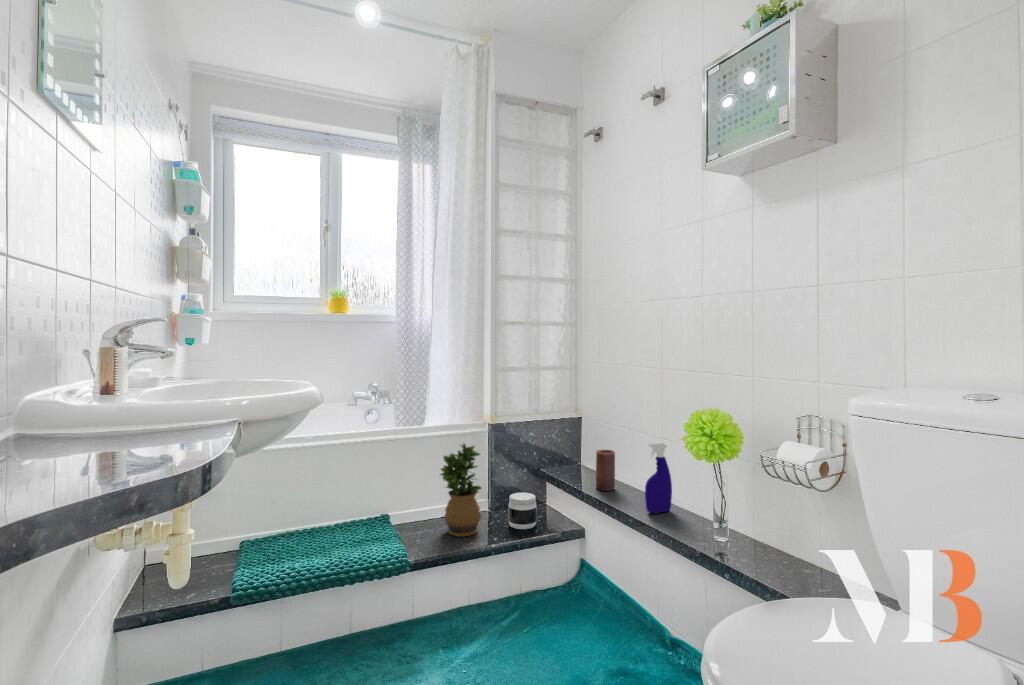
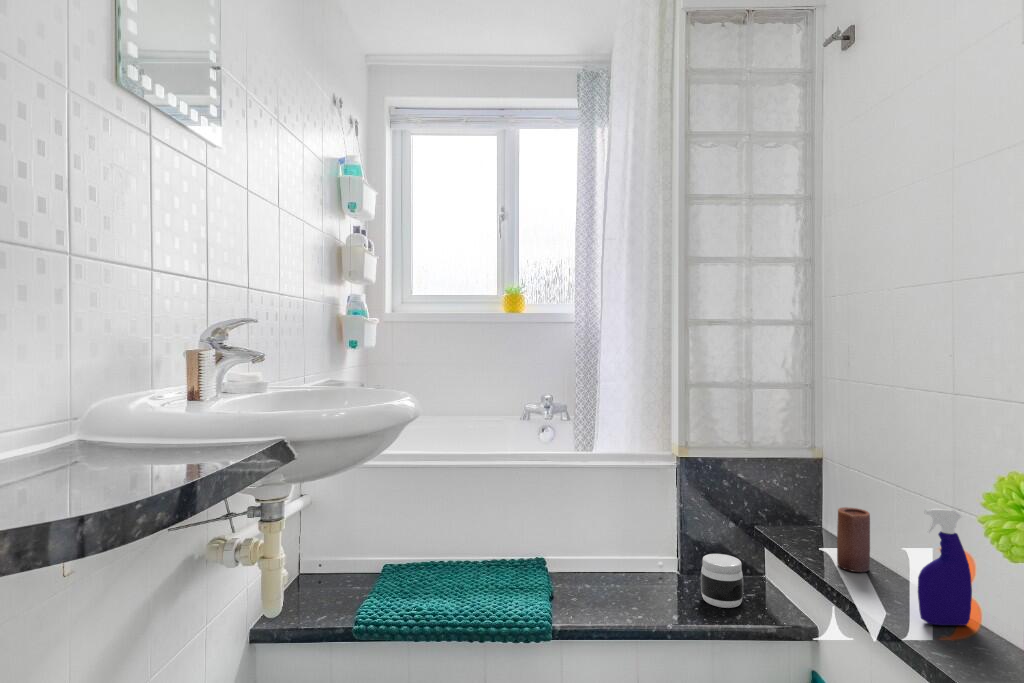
potted plant: present [440,444,481,536] -> none [605,477,663,603]

